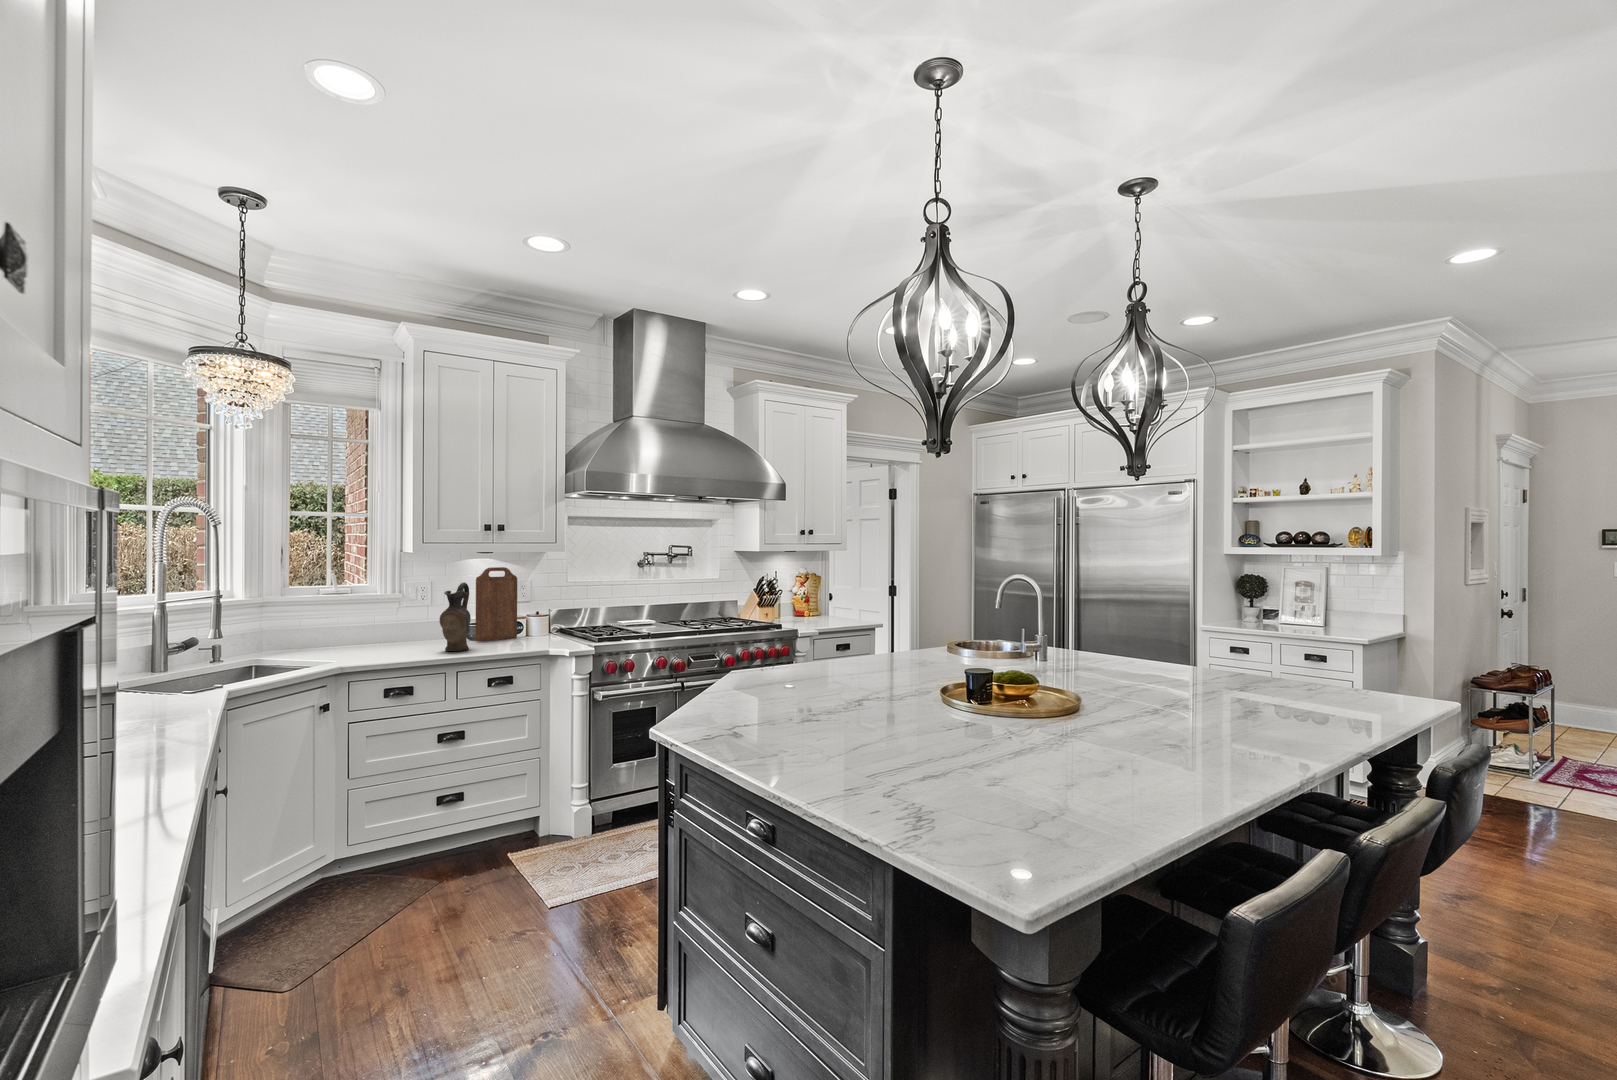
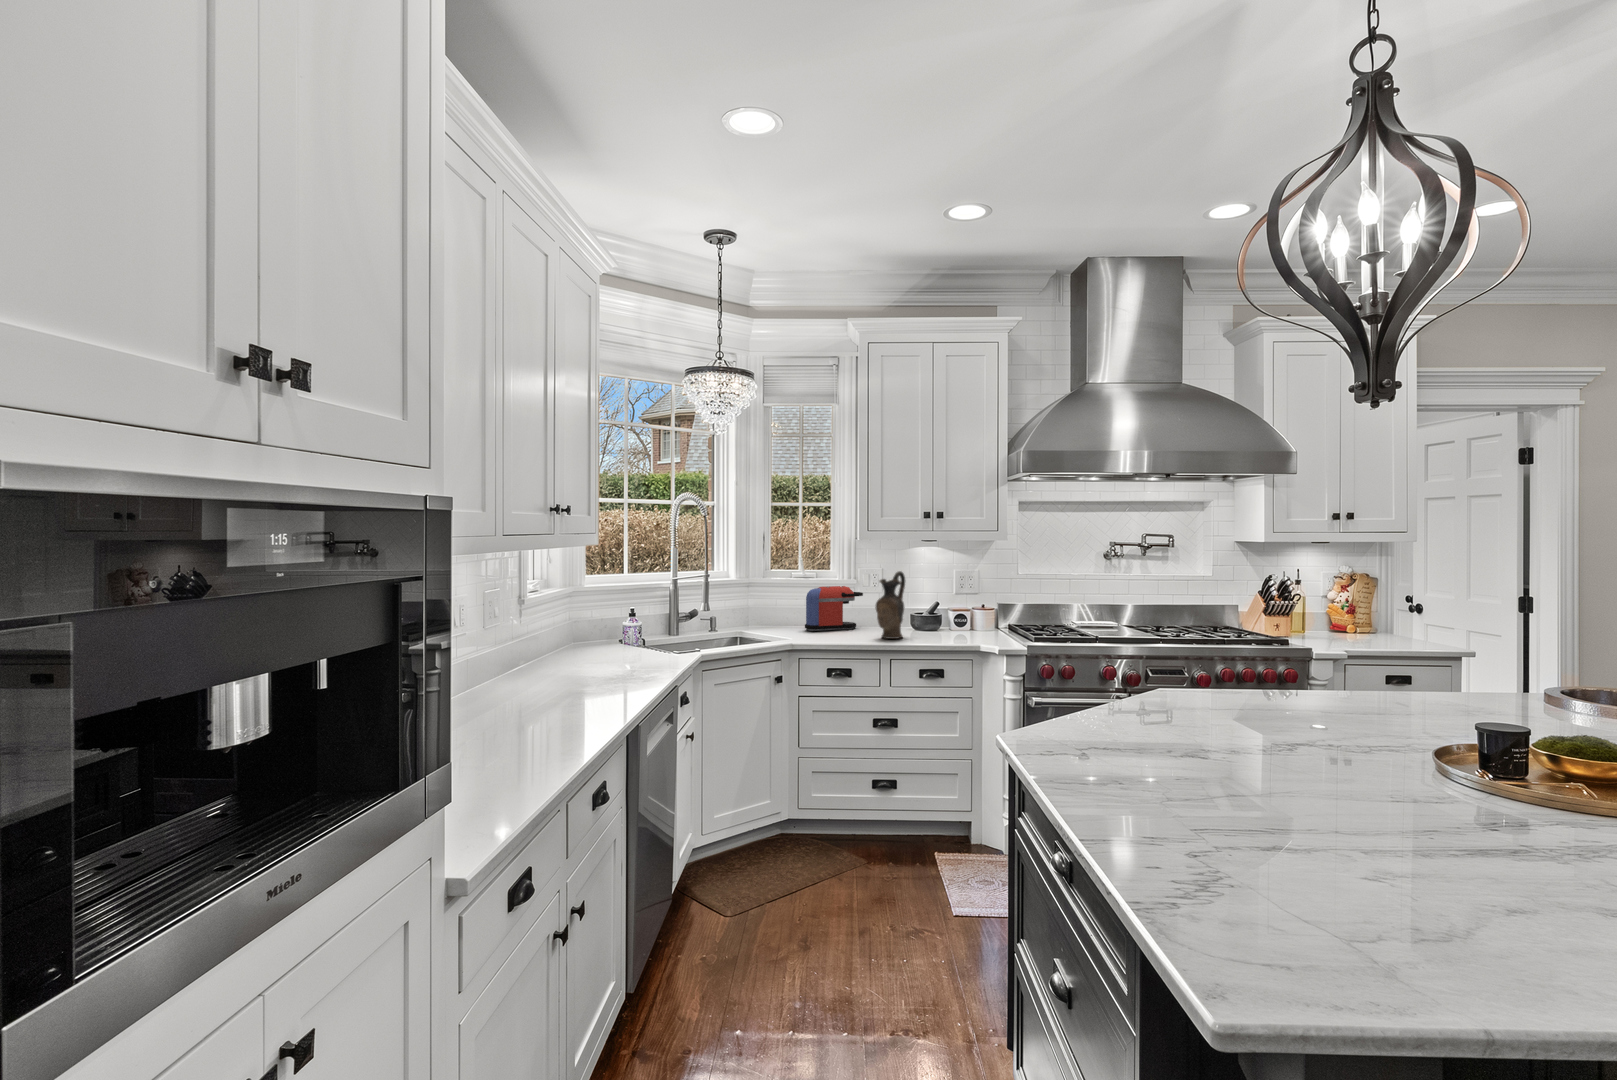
cutting board: present [475,567,517,641] -> none [917,556,959,630]
coffee maker: none [345,601,413,651] -> present [805,586,863,631]

